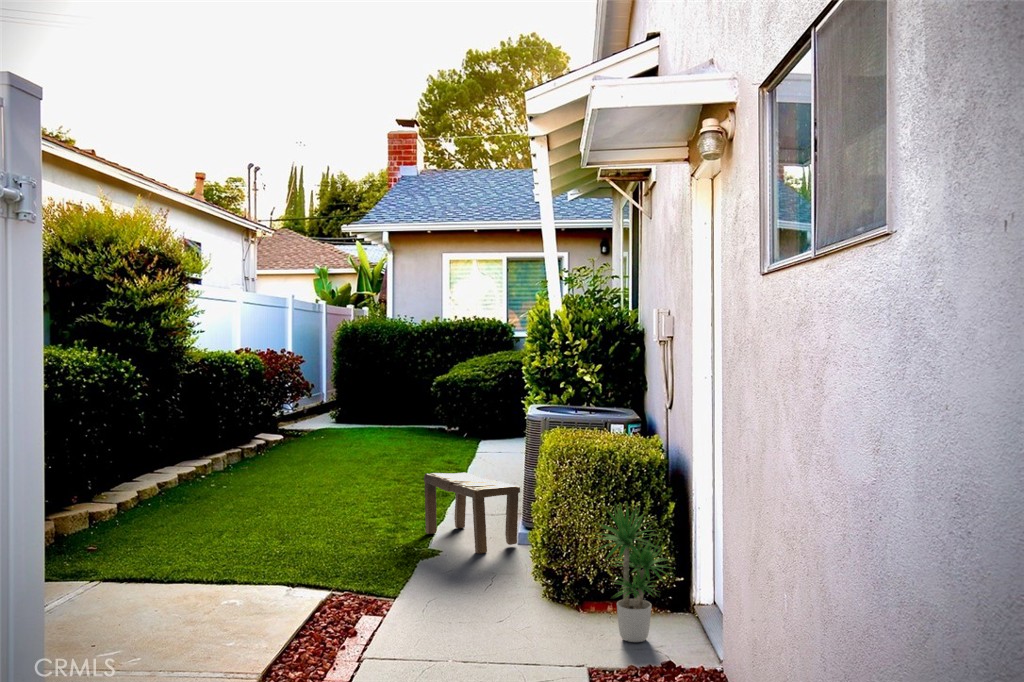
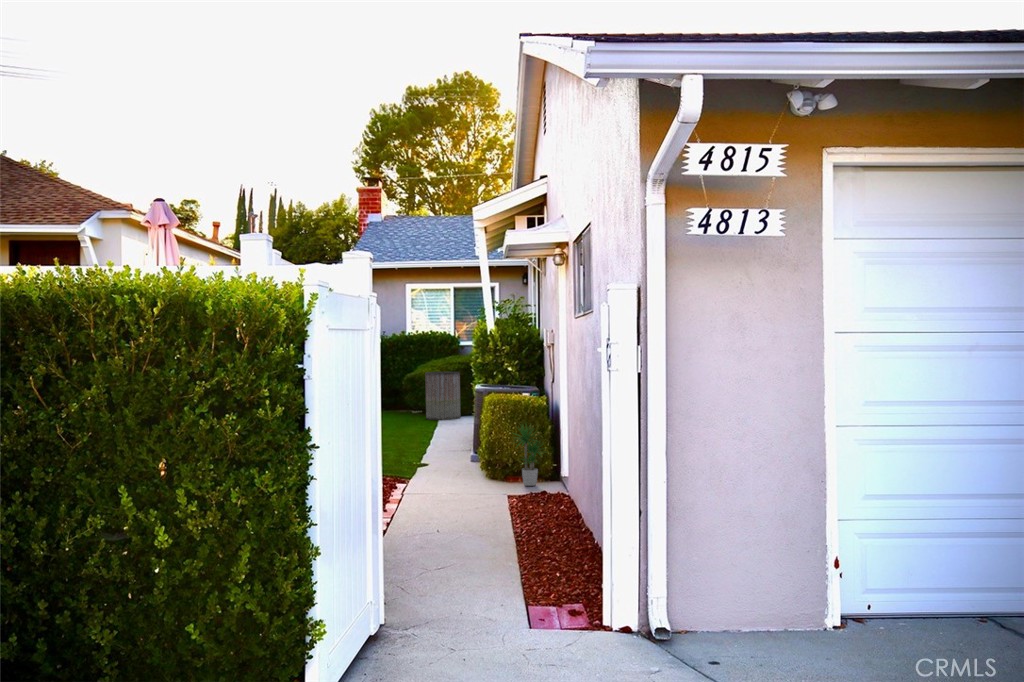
trash can: none [463,374,511,443] -> present [425,372,461,420]
bench: present [424,472,520,554] -> none [417,424,473,465]

